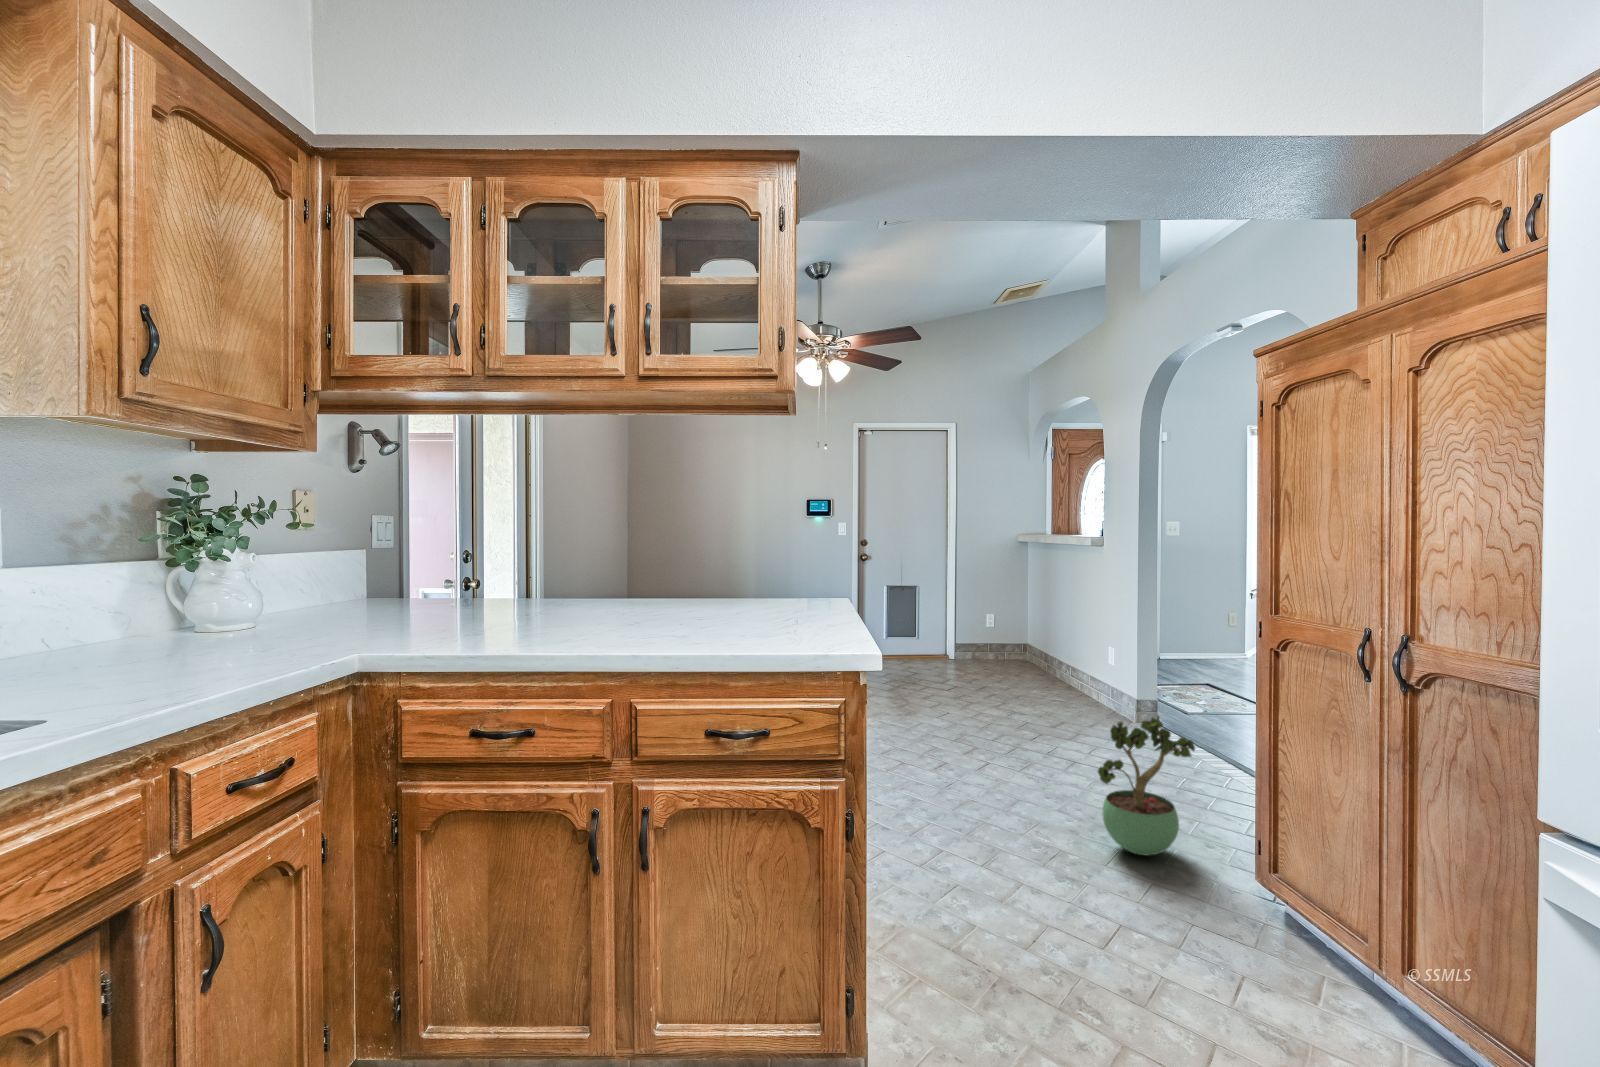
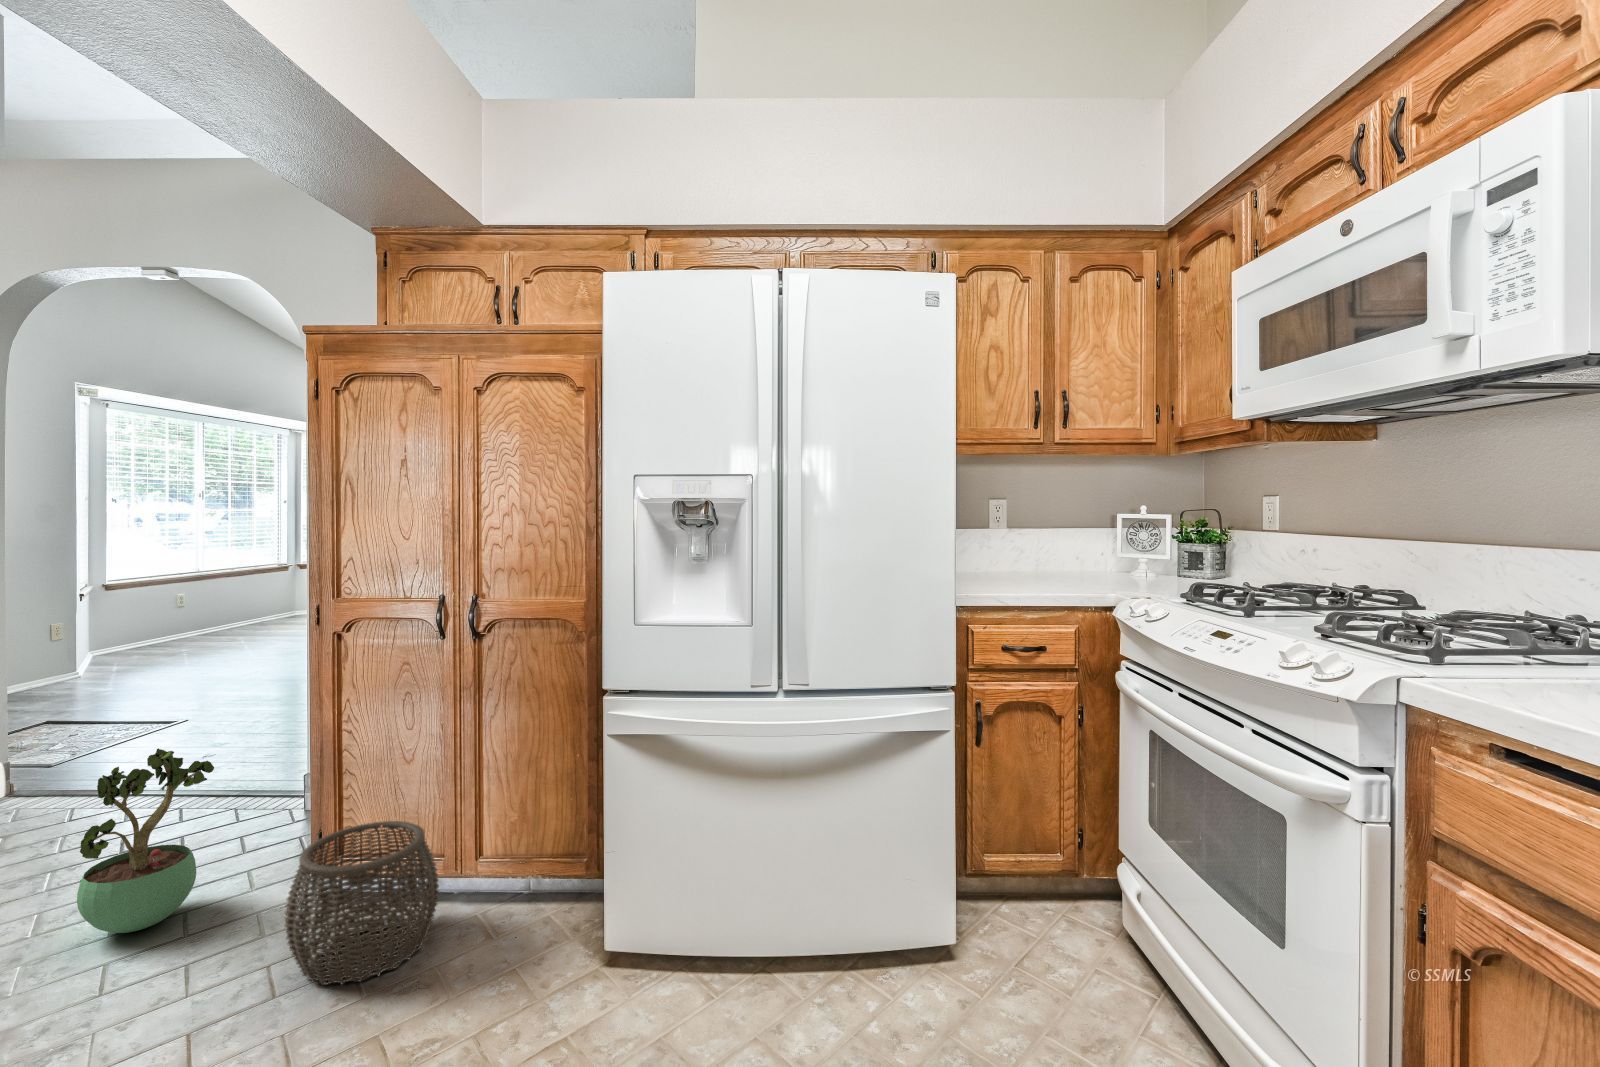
woven basket: none [1181,846,1345,1021] -> present [284,821,439,985]

